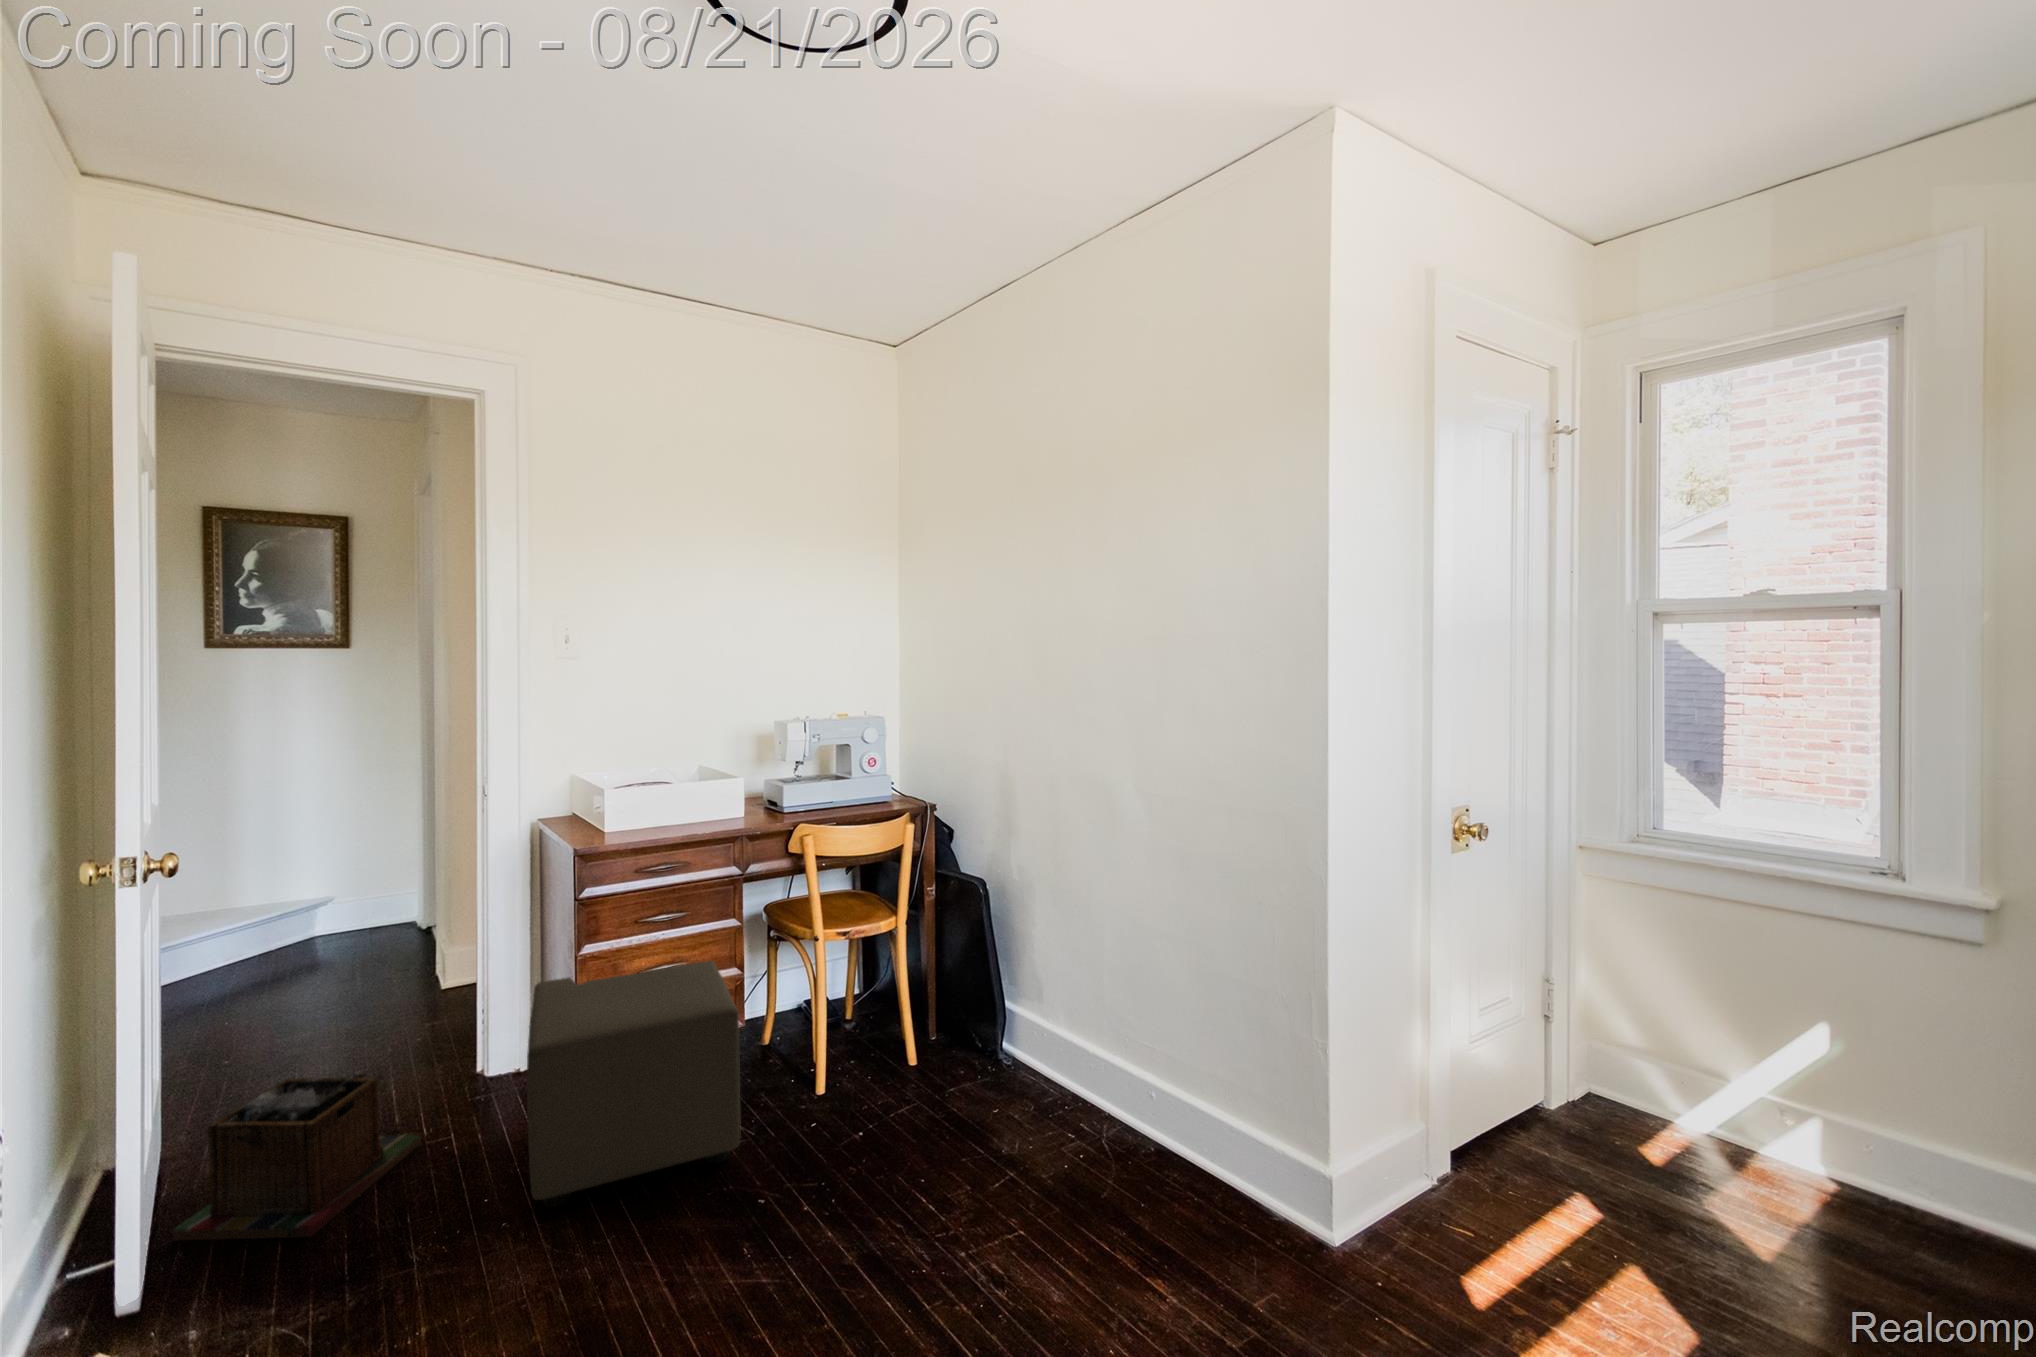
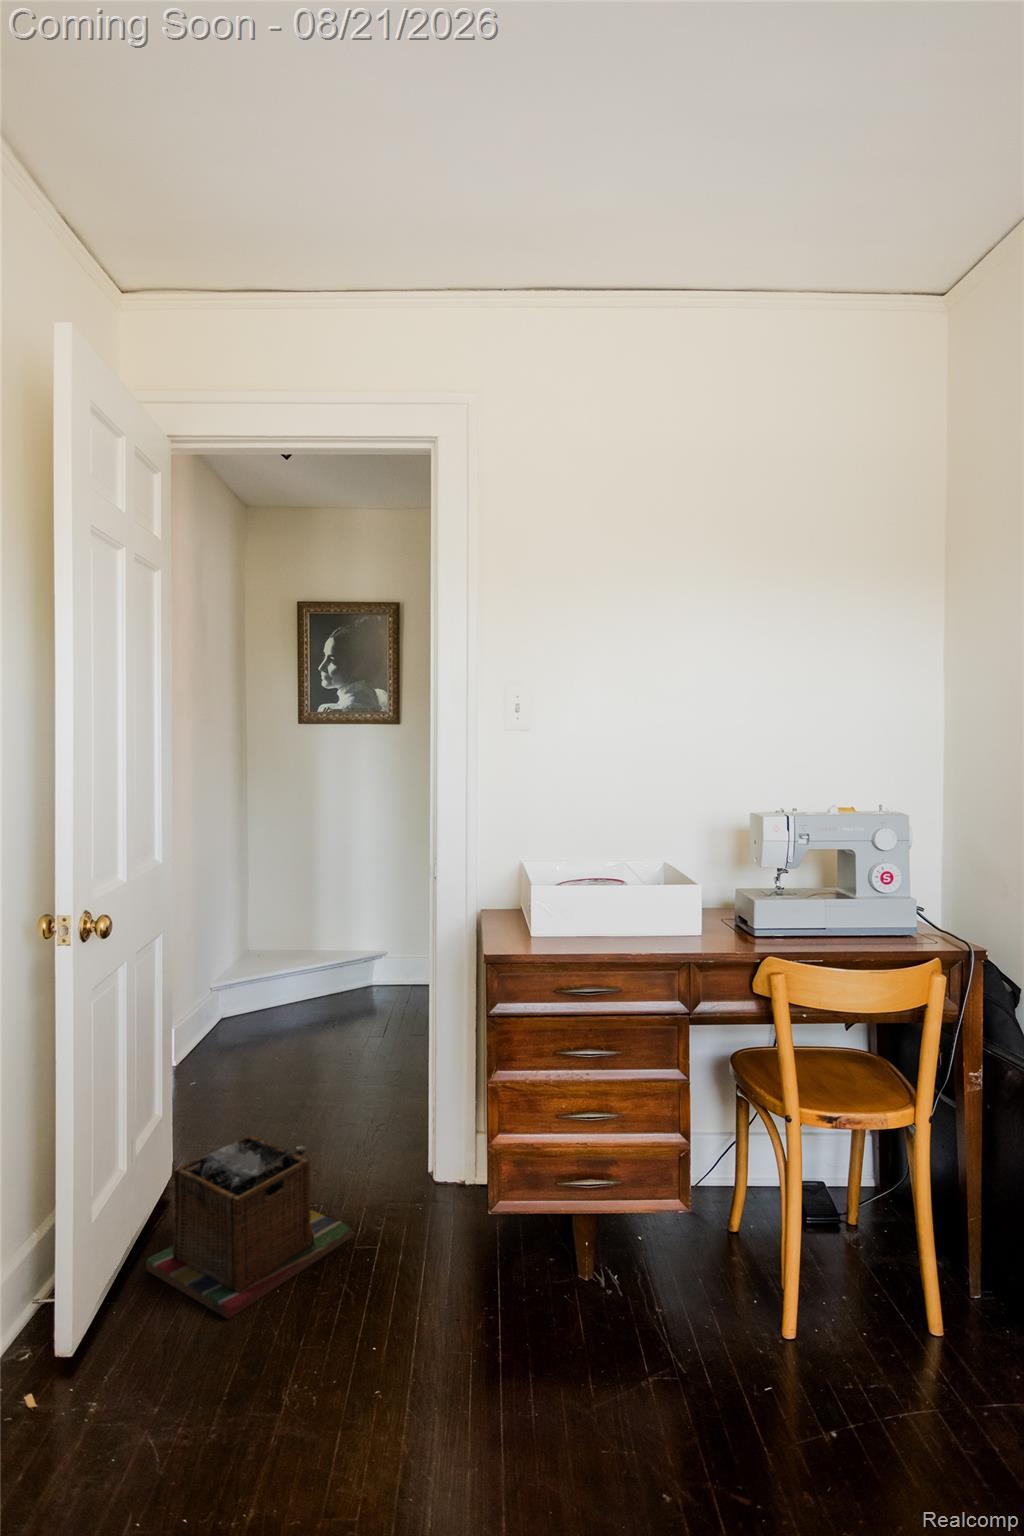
ottoman: present [527,961,740,1207] -> none [406,1095,660,1415]

